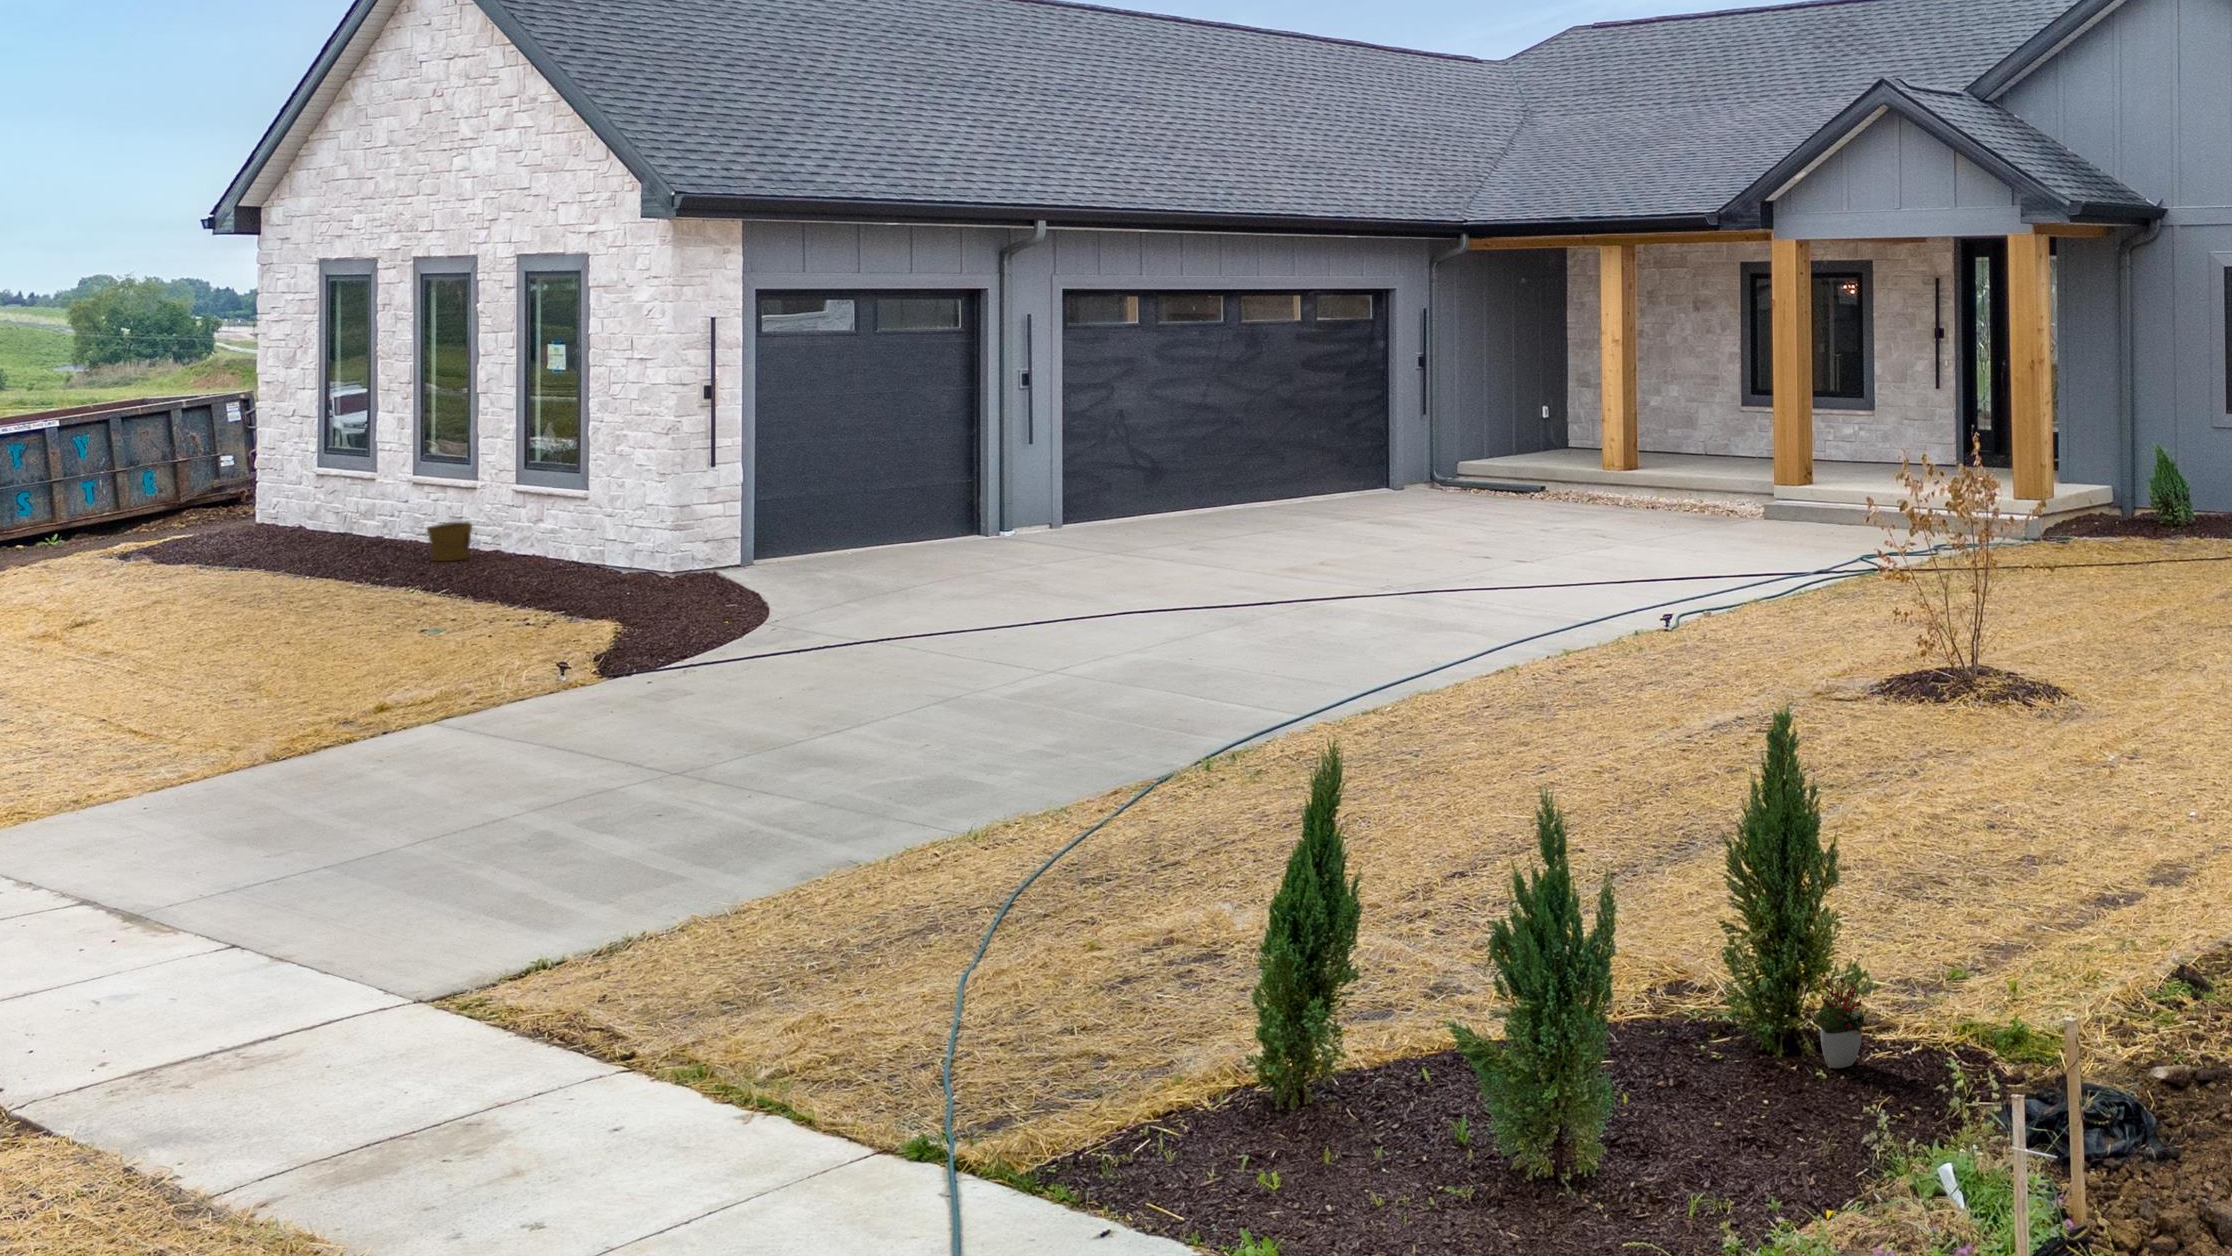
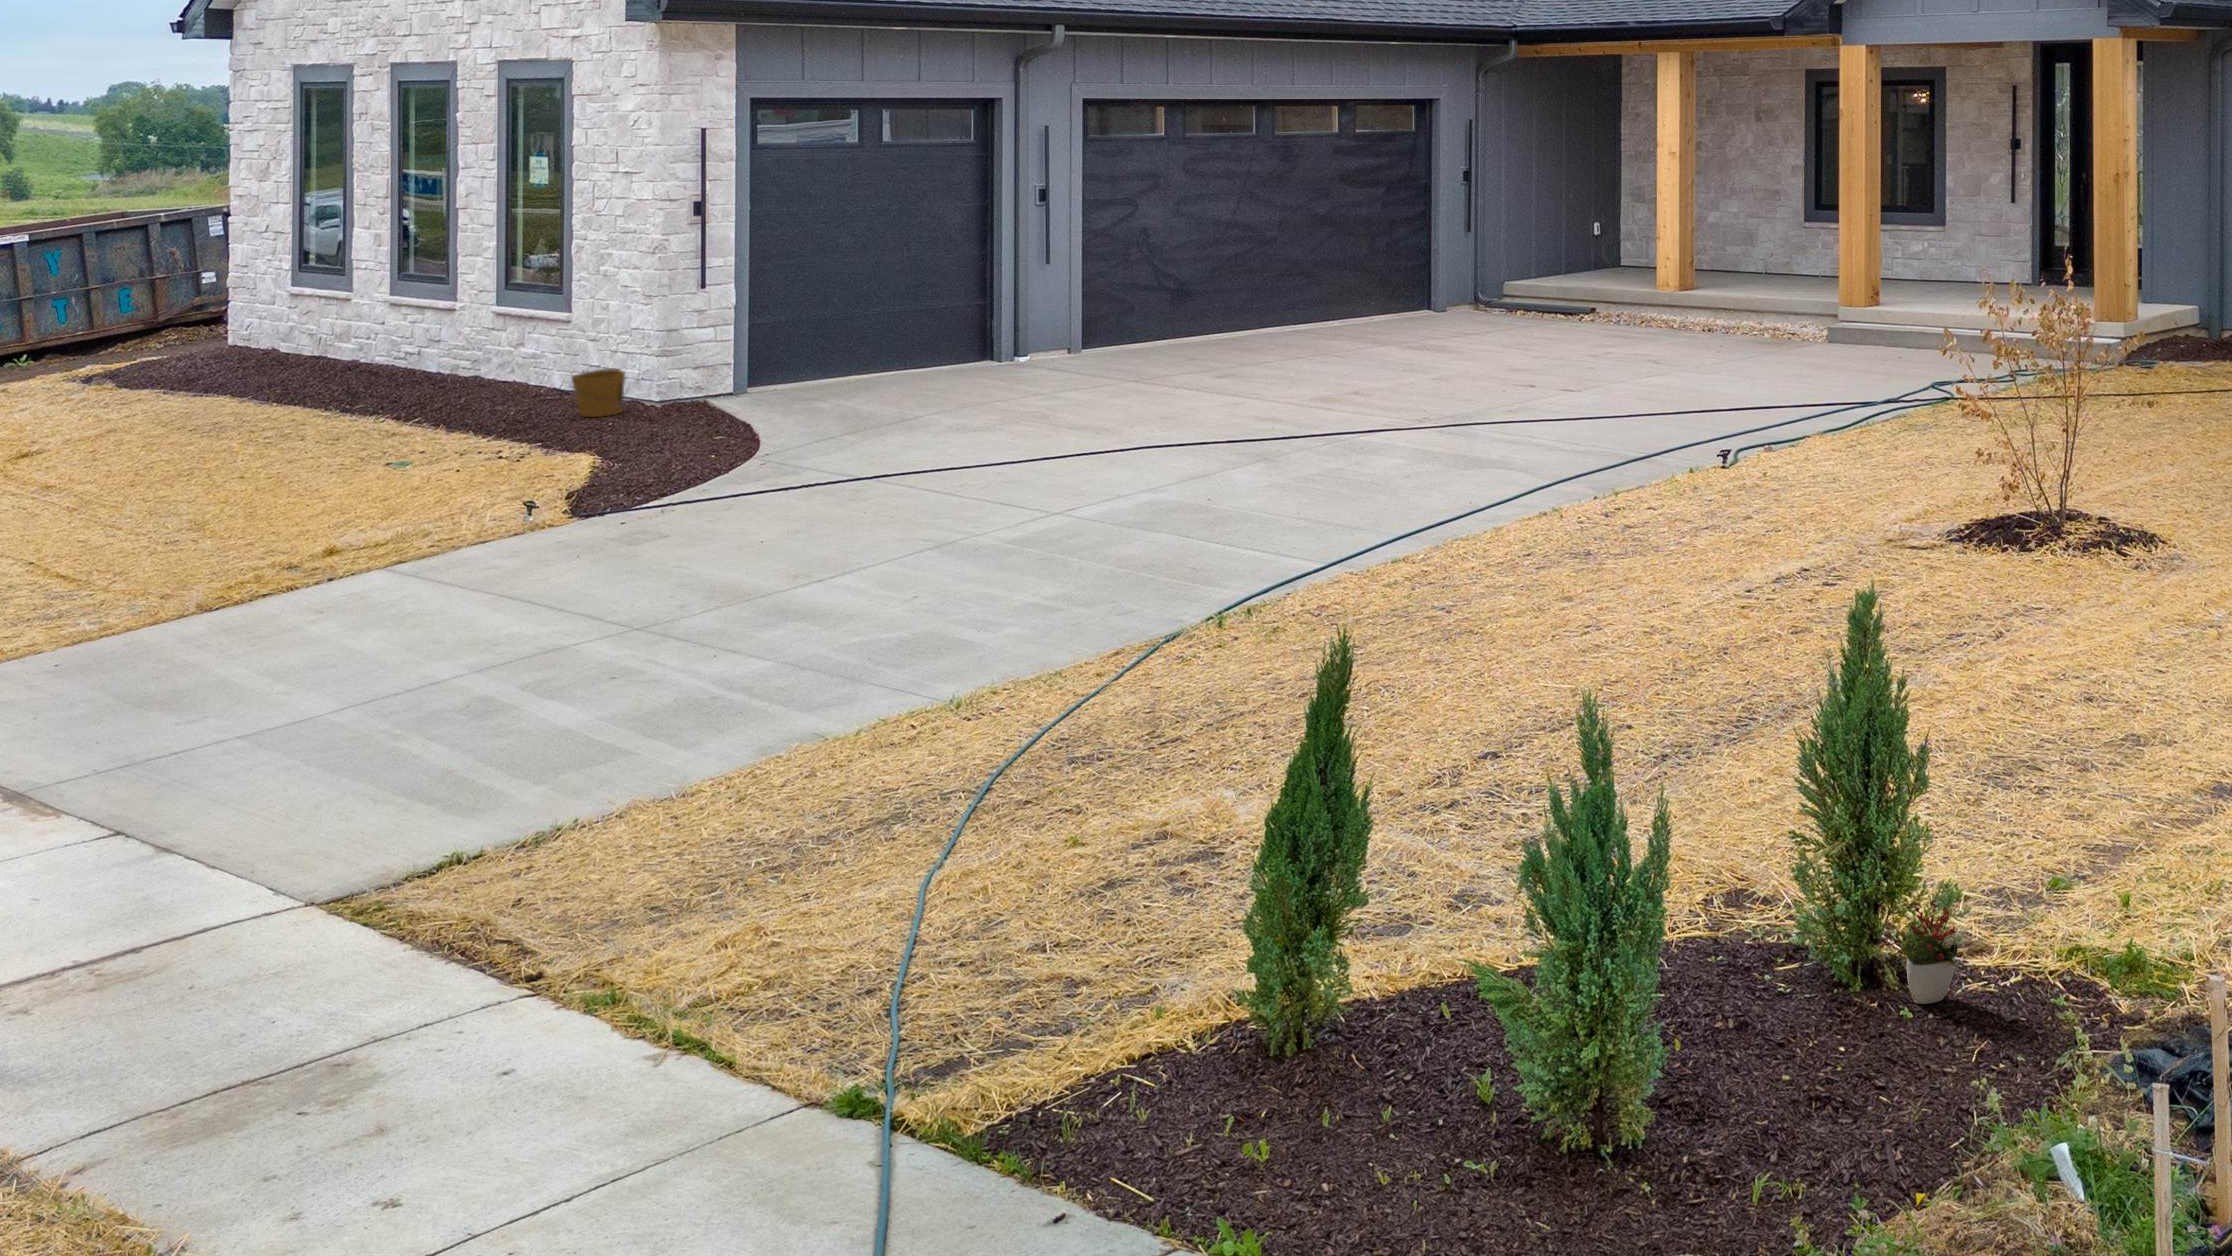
bucket: present [427,522,473,561] -> present [571,369,628,417]

